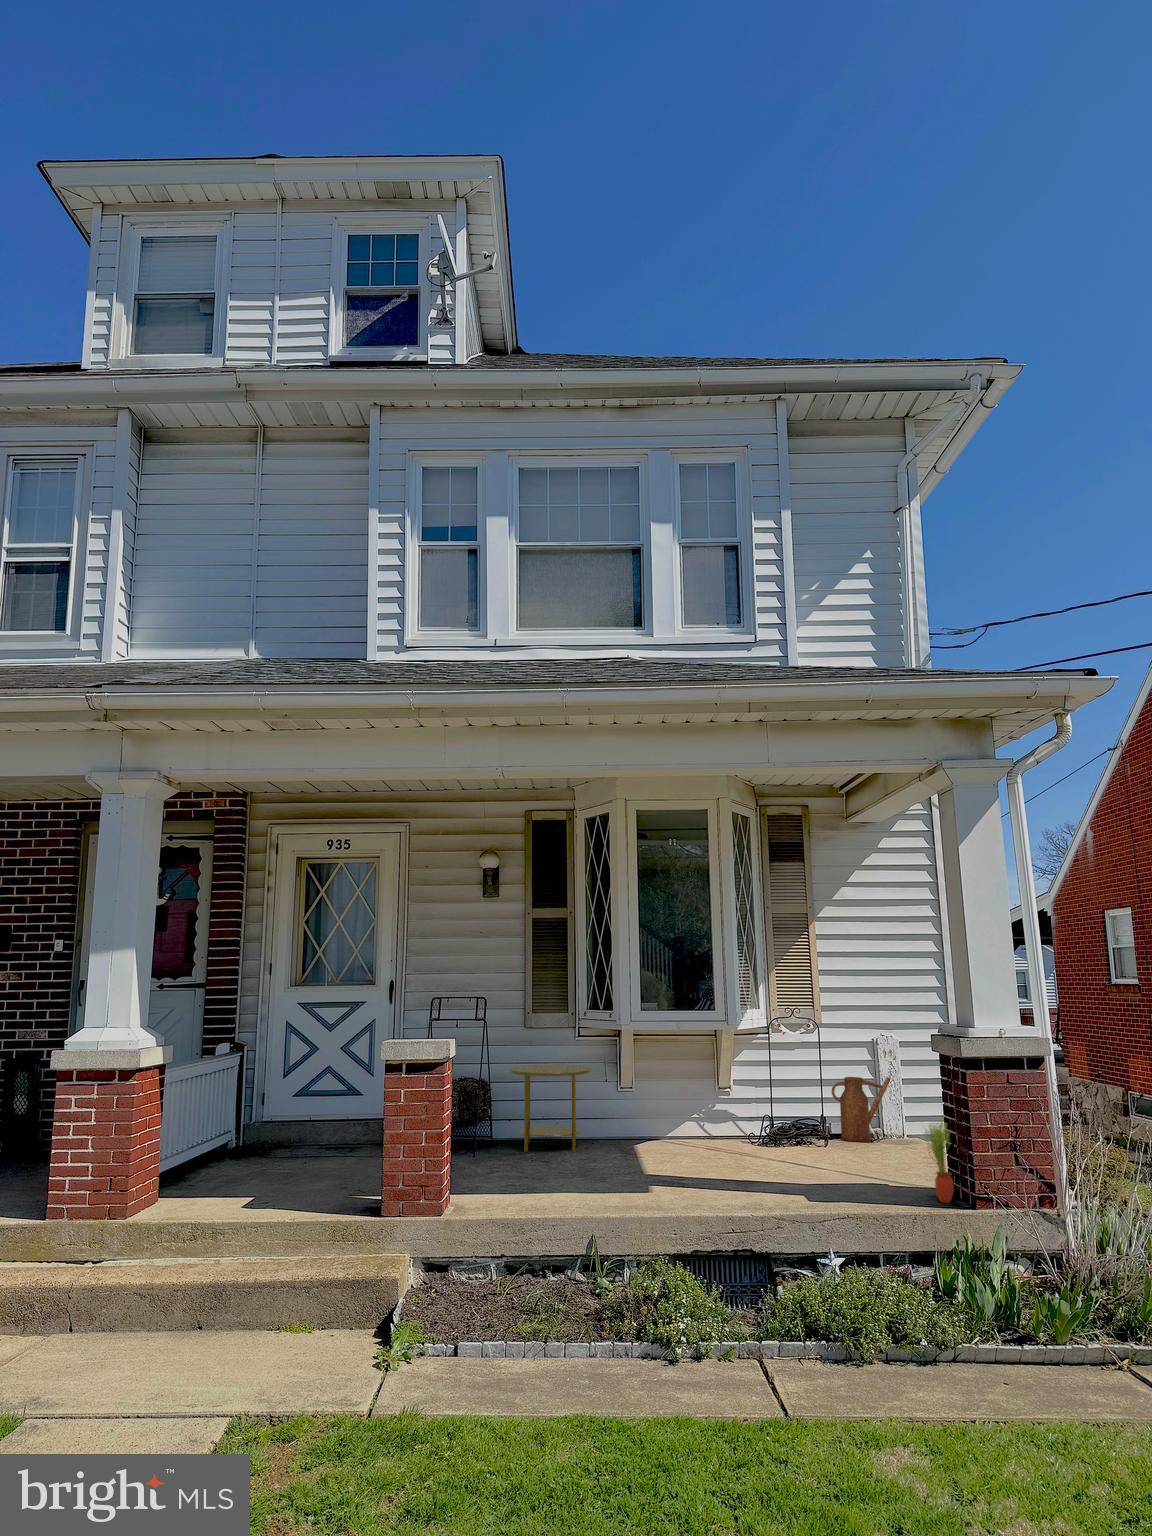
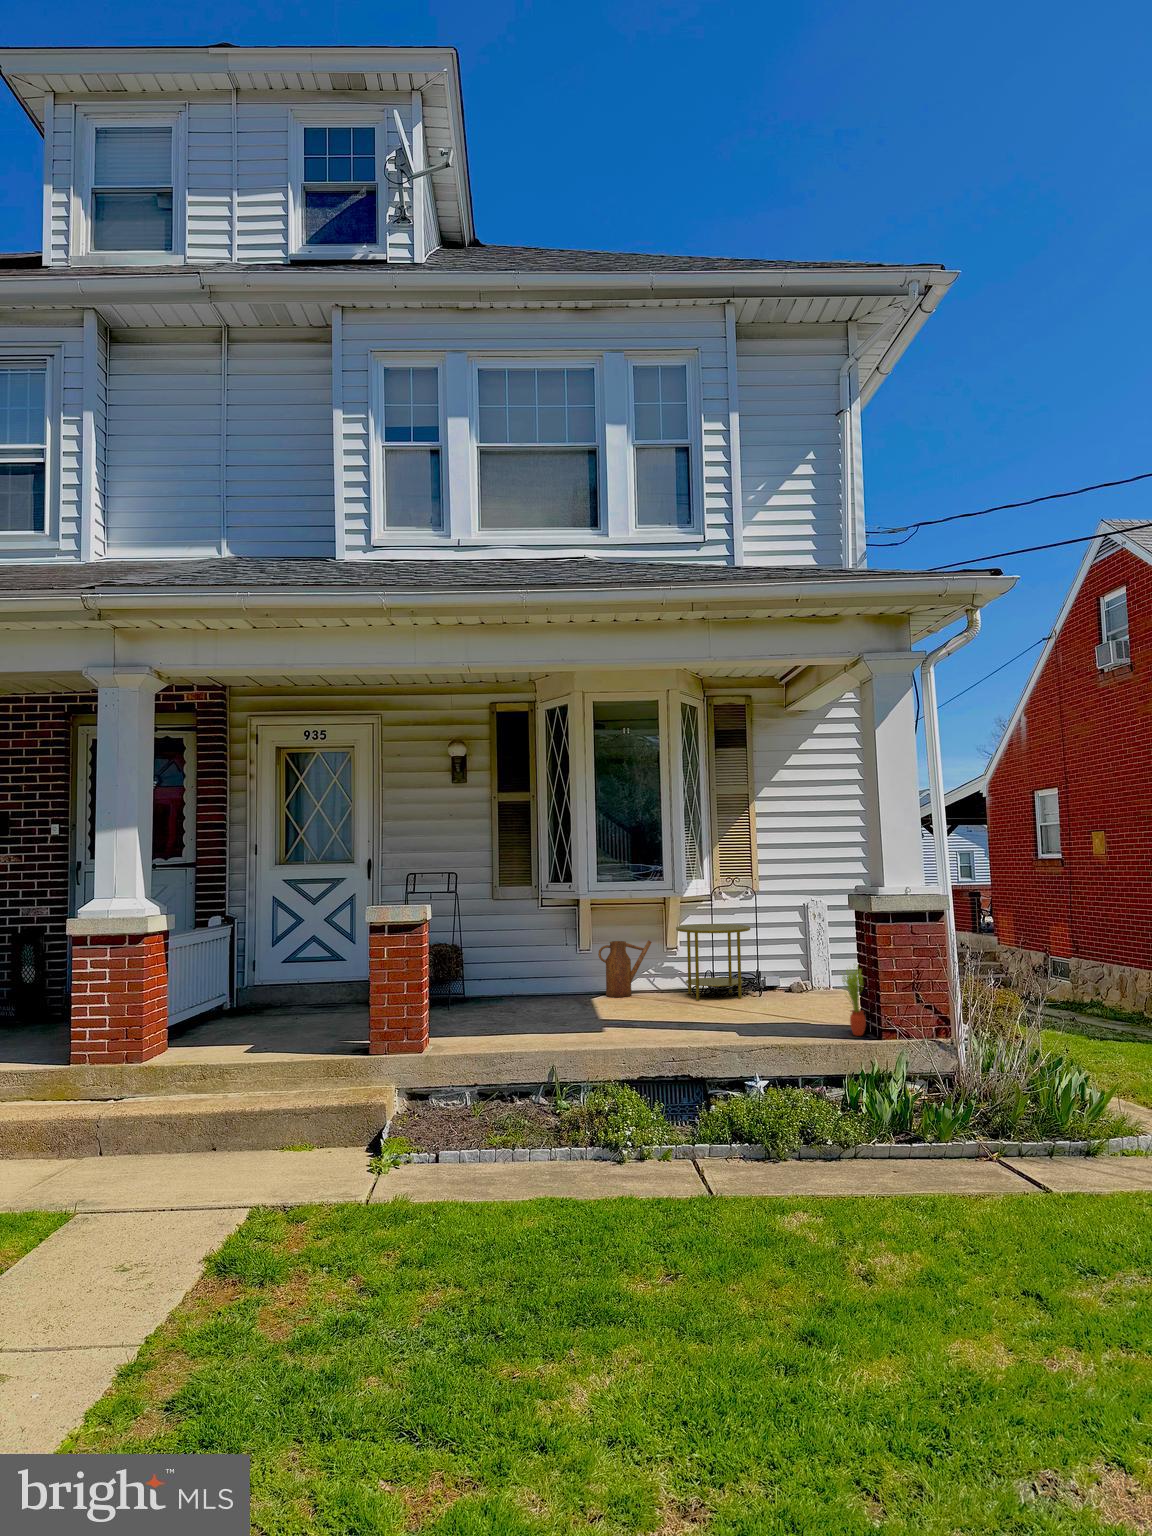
side table: present [510,1064,591,1152] -> present [676,924,750,1001]
watering can: present [831,1077,891,1142] -> present [598,940,652,997]

